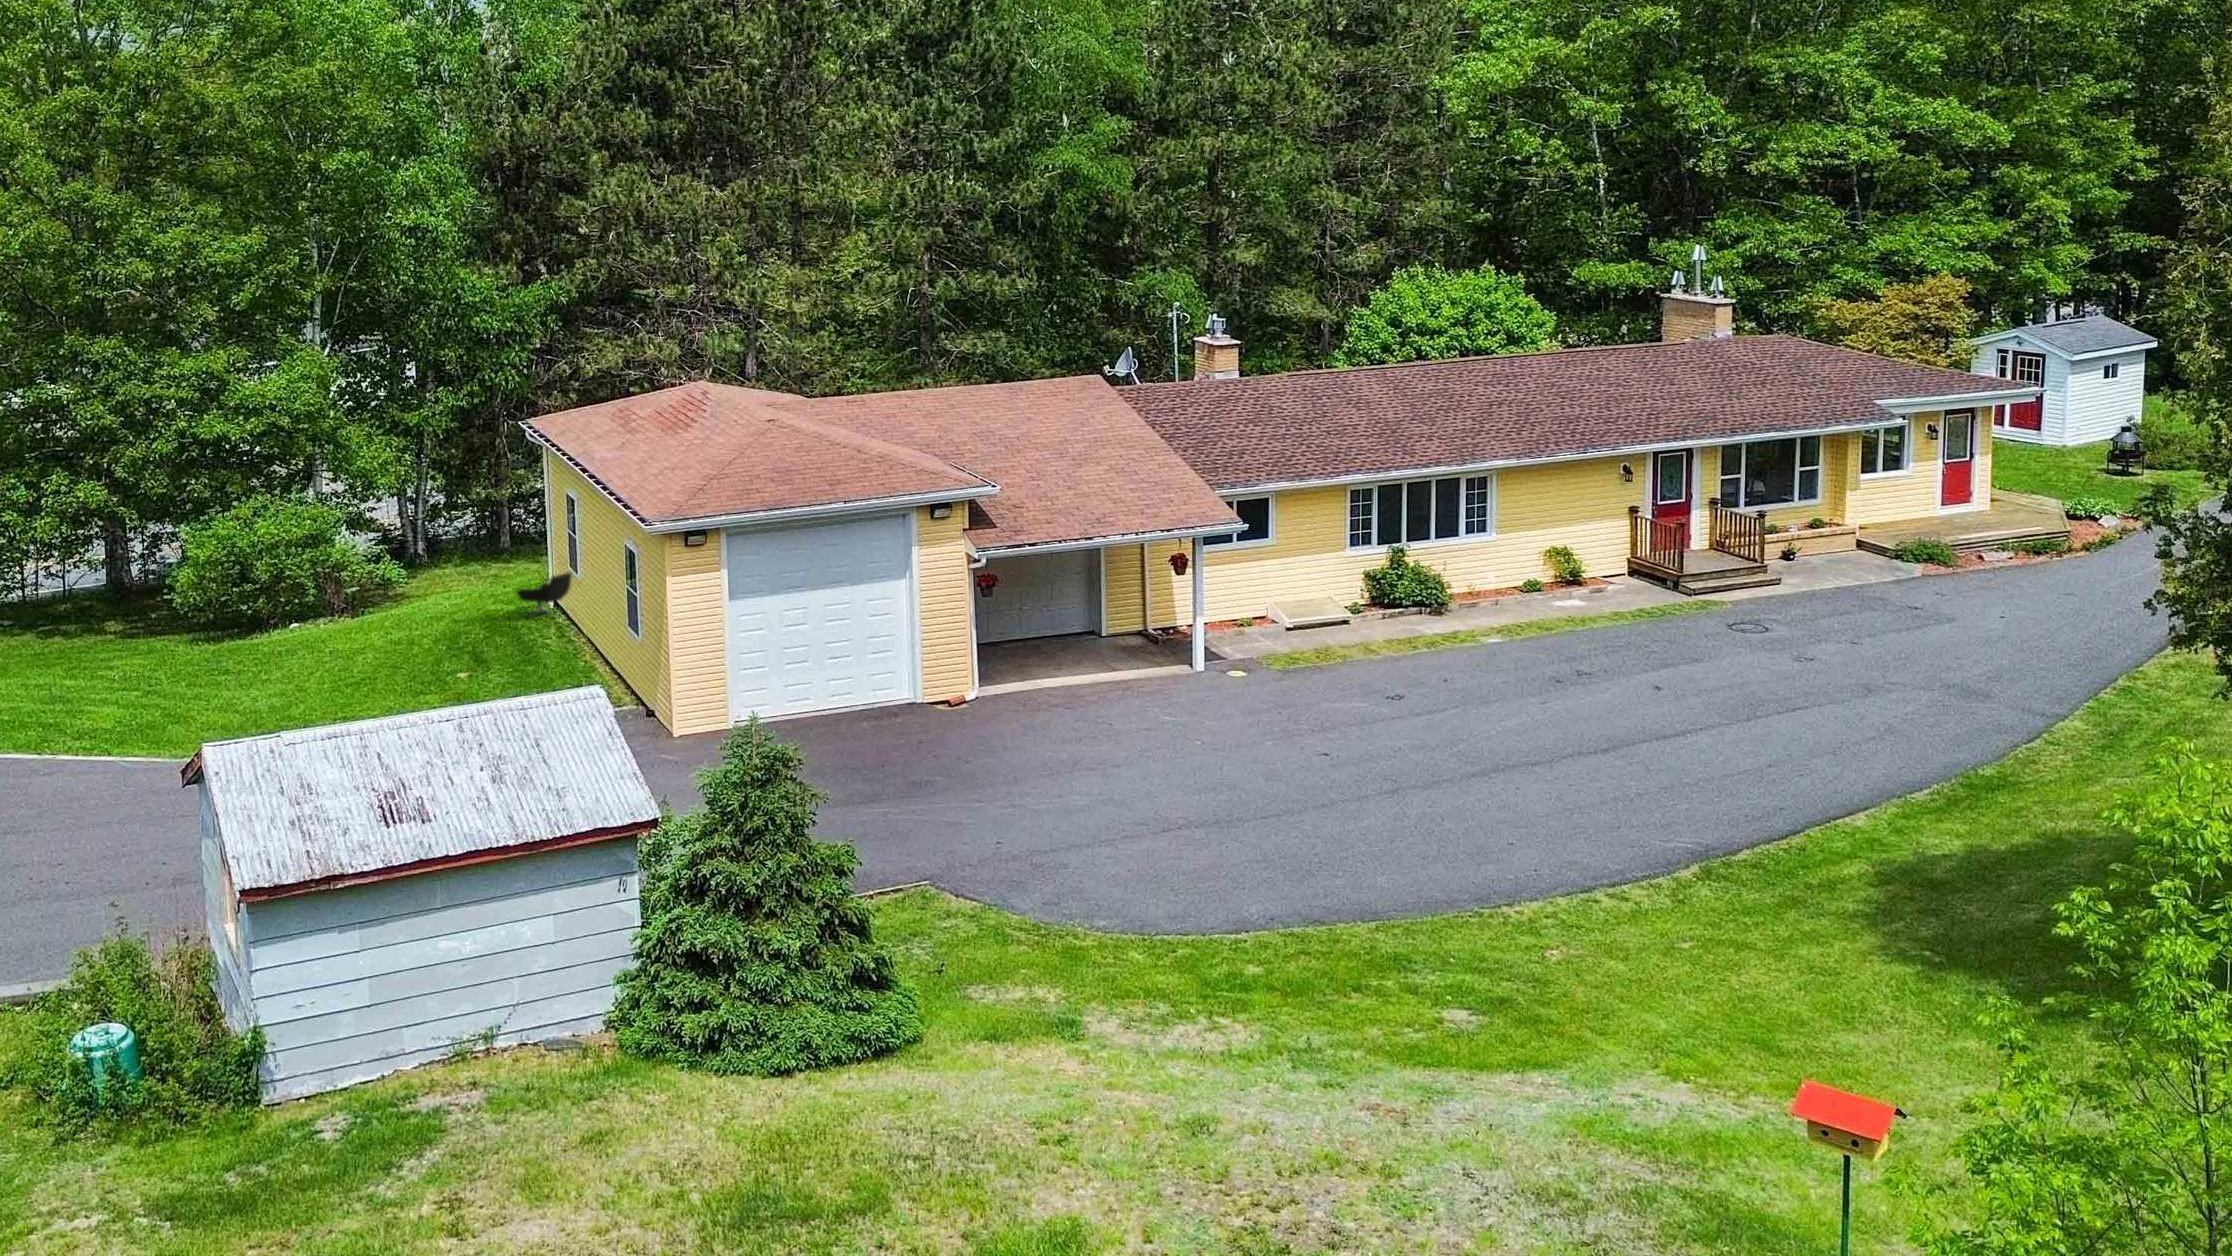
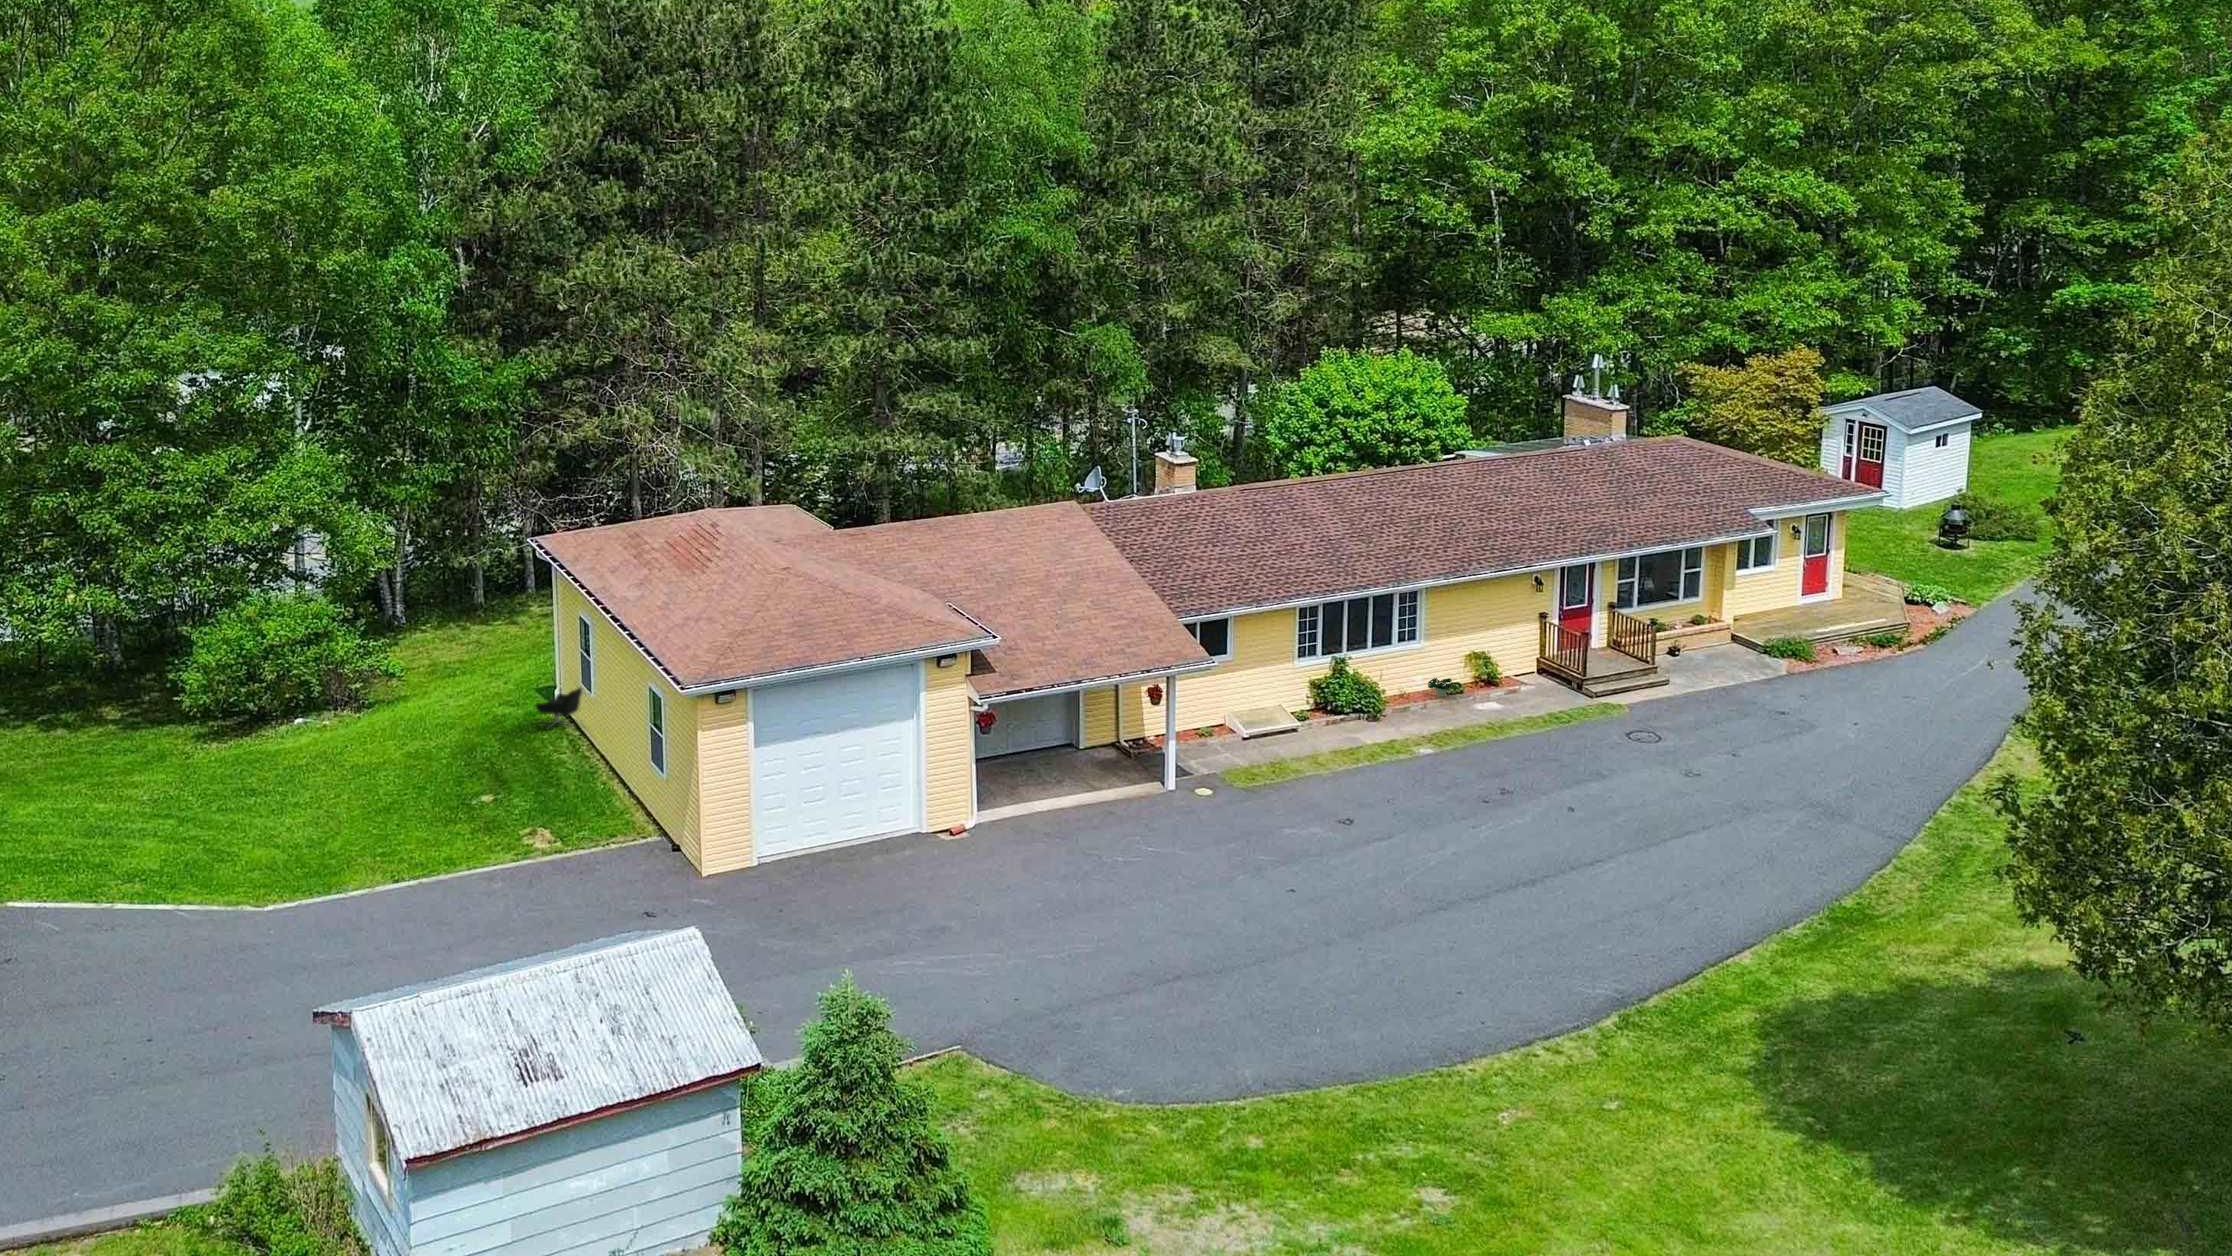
potted plant: none [1499,578,1539,597] -> present [1428,678,1462,697]

